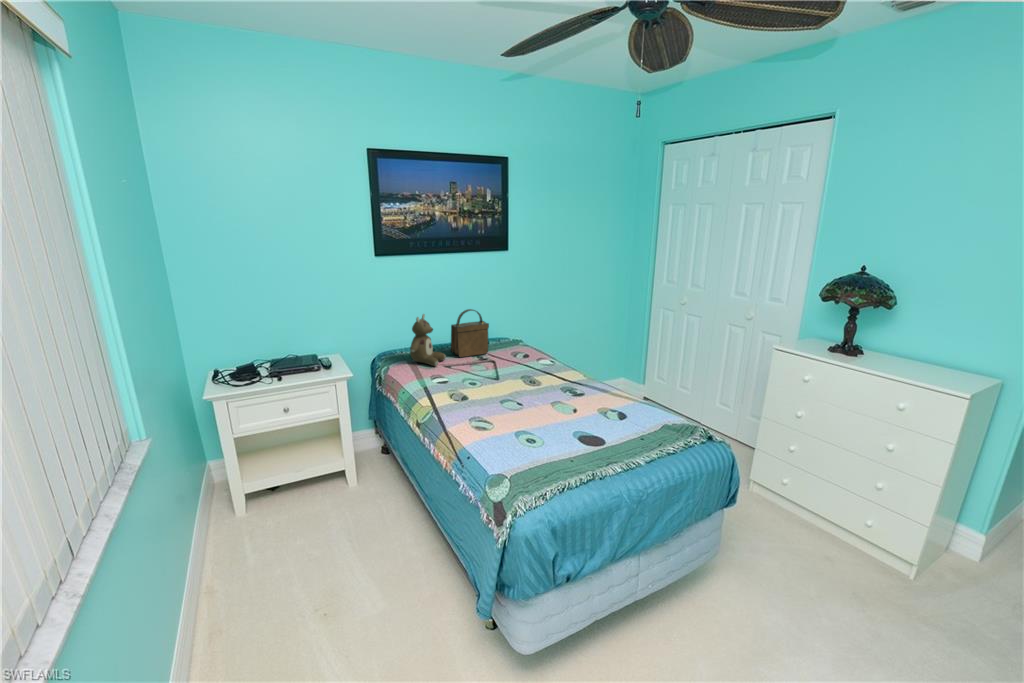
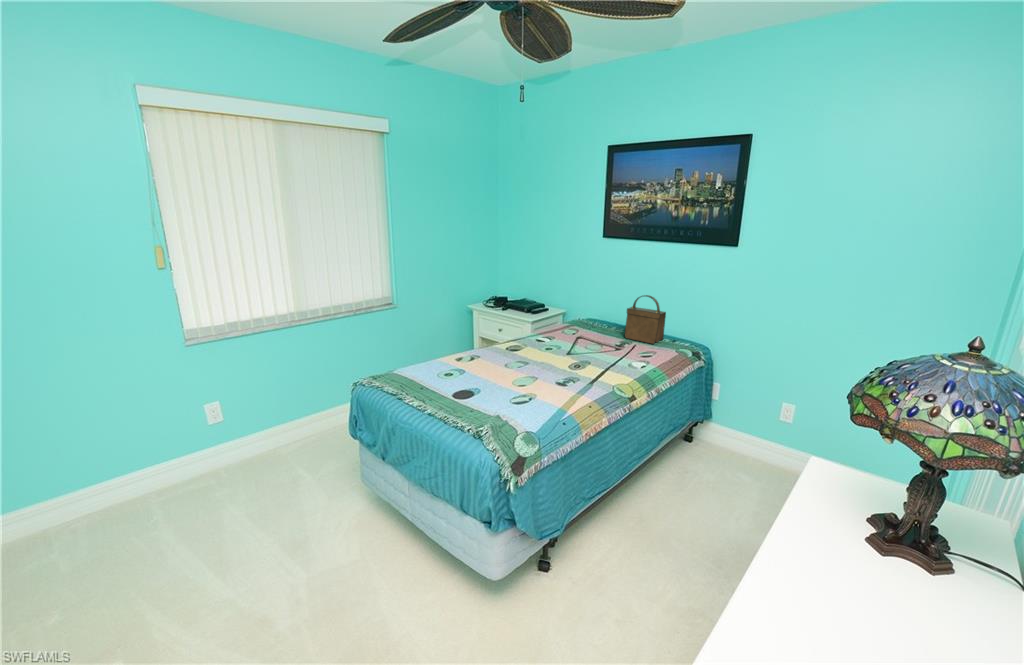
stuffed bear: present [410,314,446,366] -> none [580,289,615,335]

